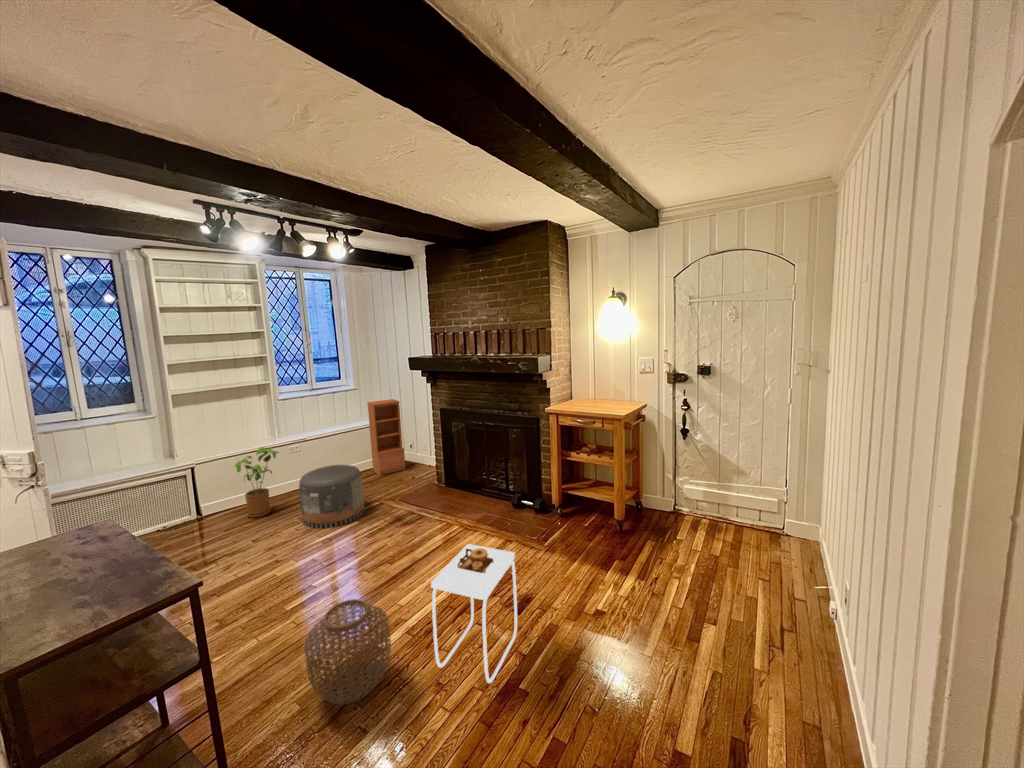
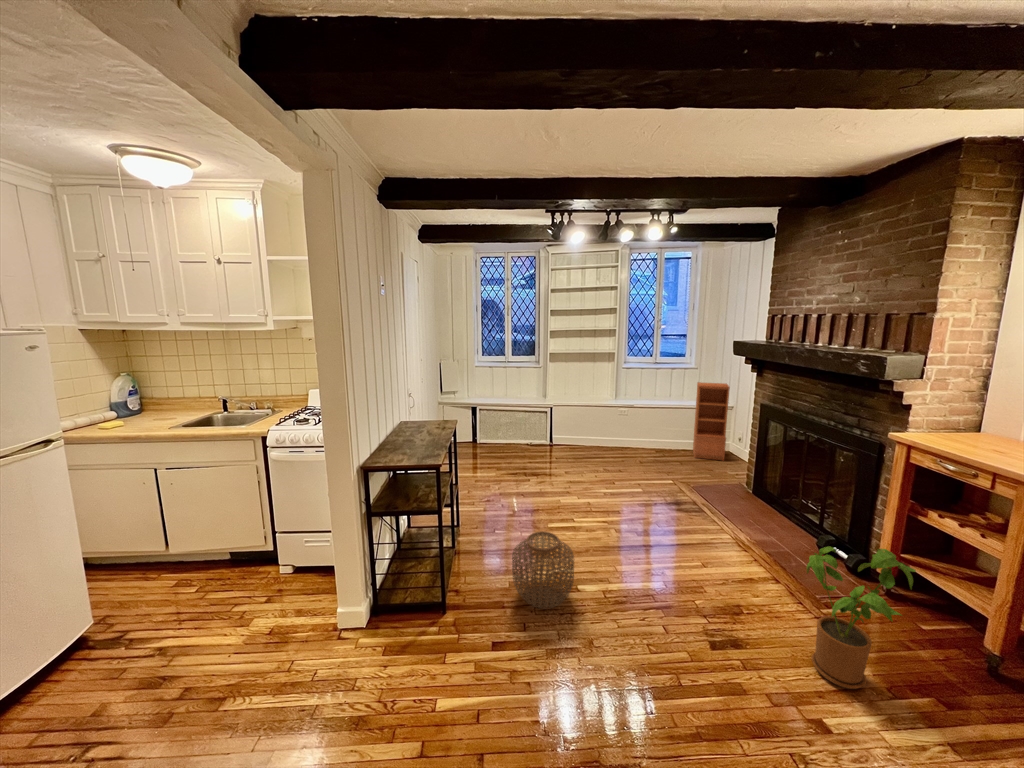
house plant: present [235,447,279,518] -> present [807,546,916,689]
pouf: present [299,465,365,528] -> none [603,432,659,487]
side table: present [431,544,517,683] -> none [596,542,698,676]

